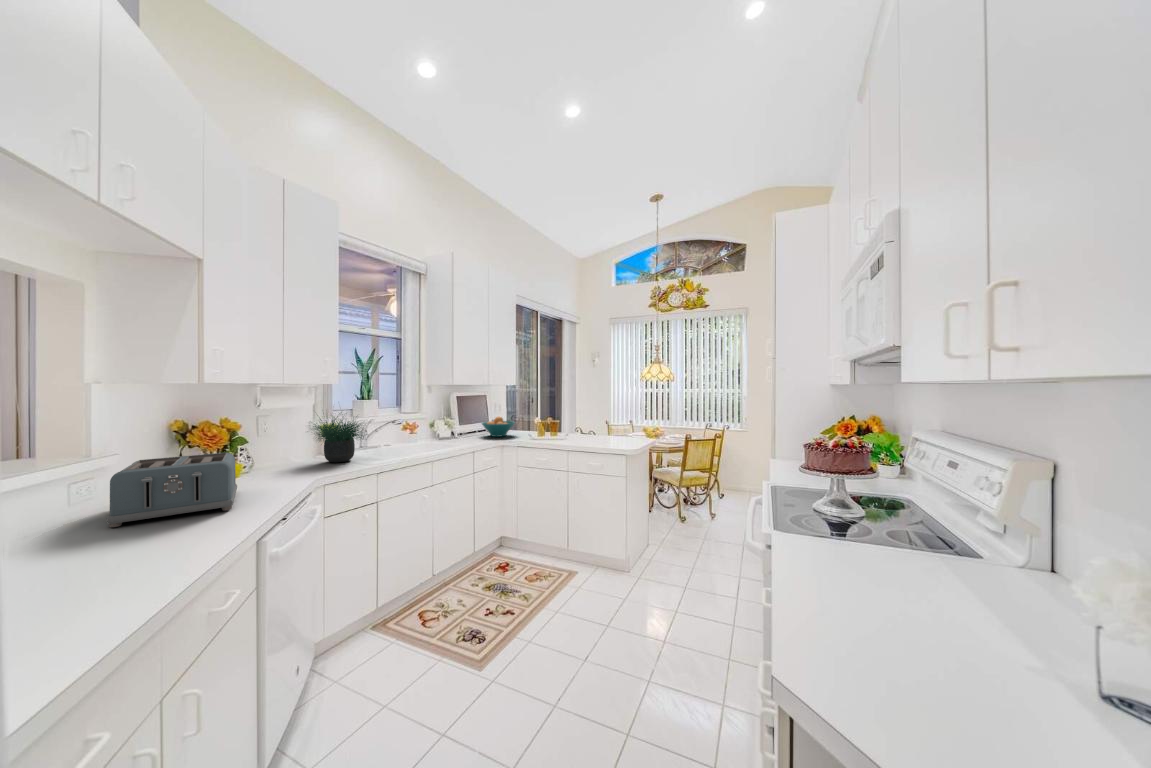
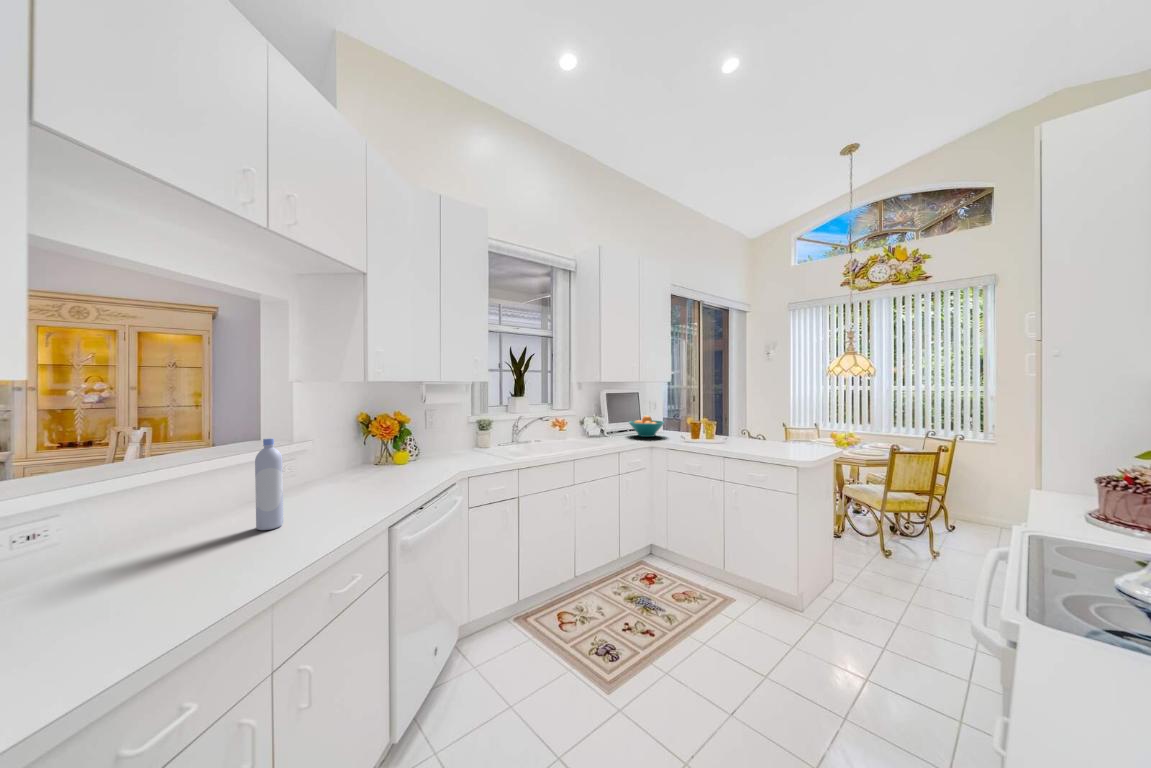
potted plant: present [313,412,362,463] -> none [460,396,521,455]
bottle: none [63,451,105,564] -> present [255,438,284,530]
toaster: present [107,453,237,527] -> none [301,442,400,500]

